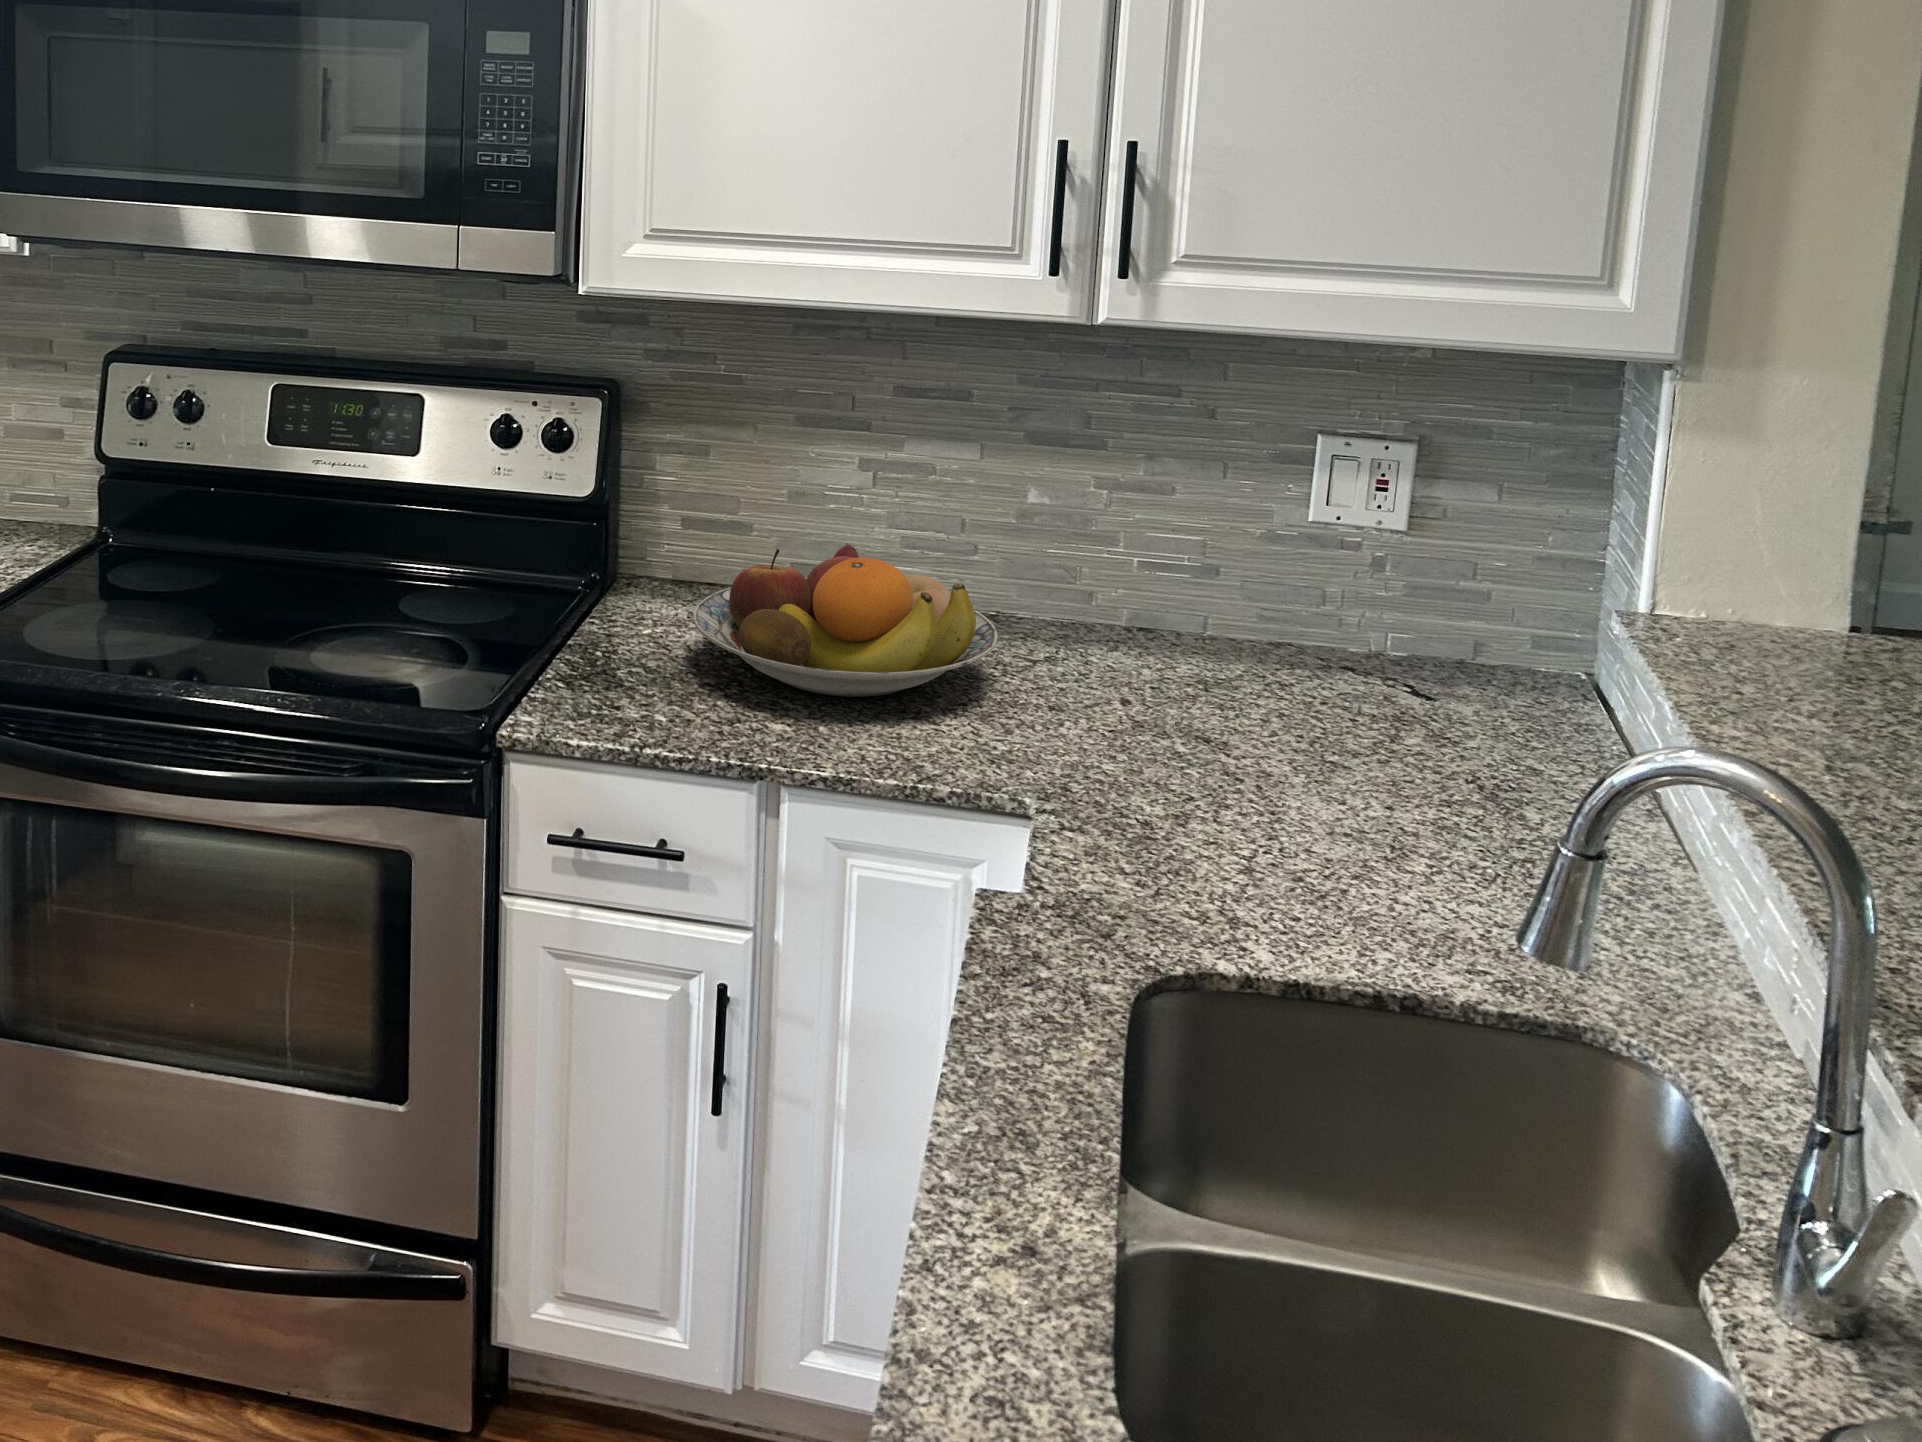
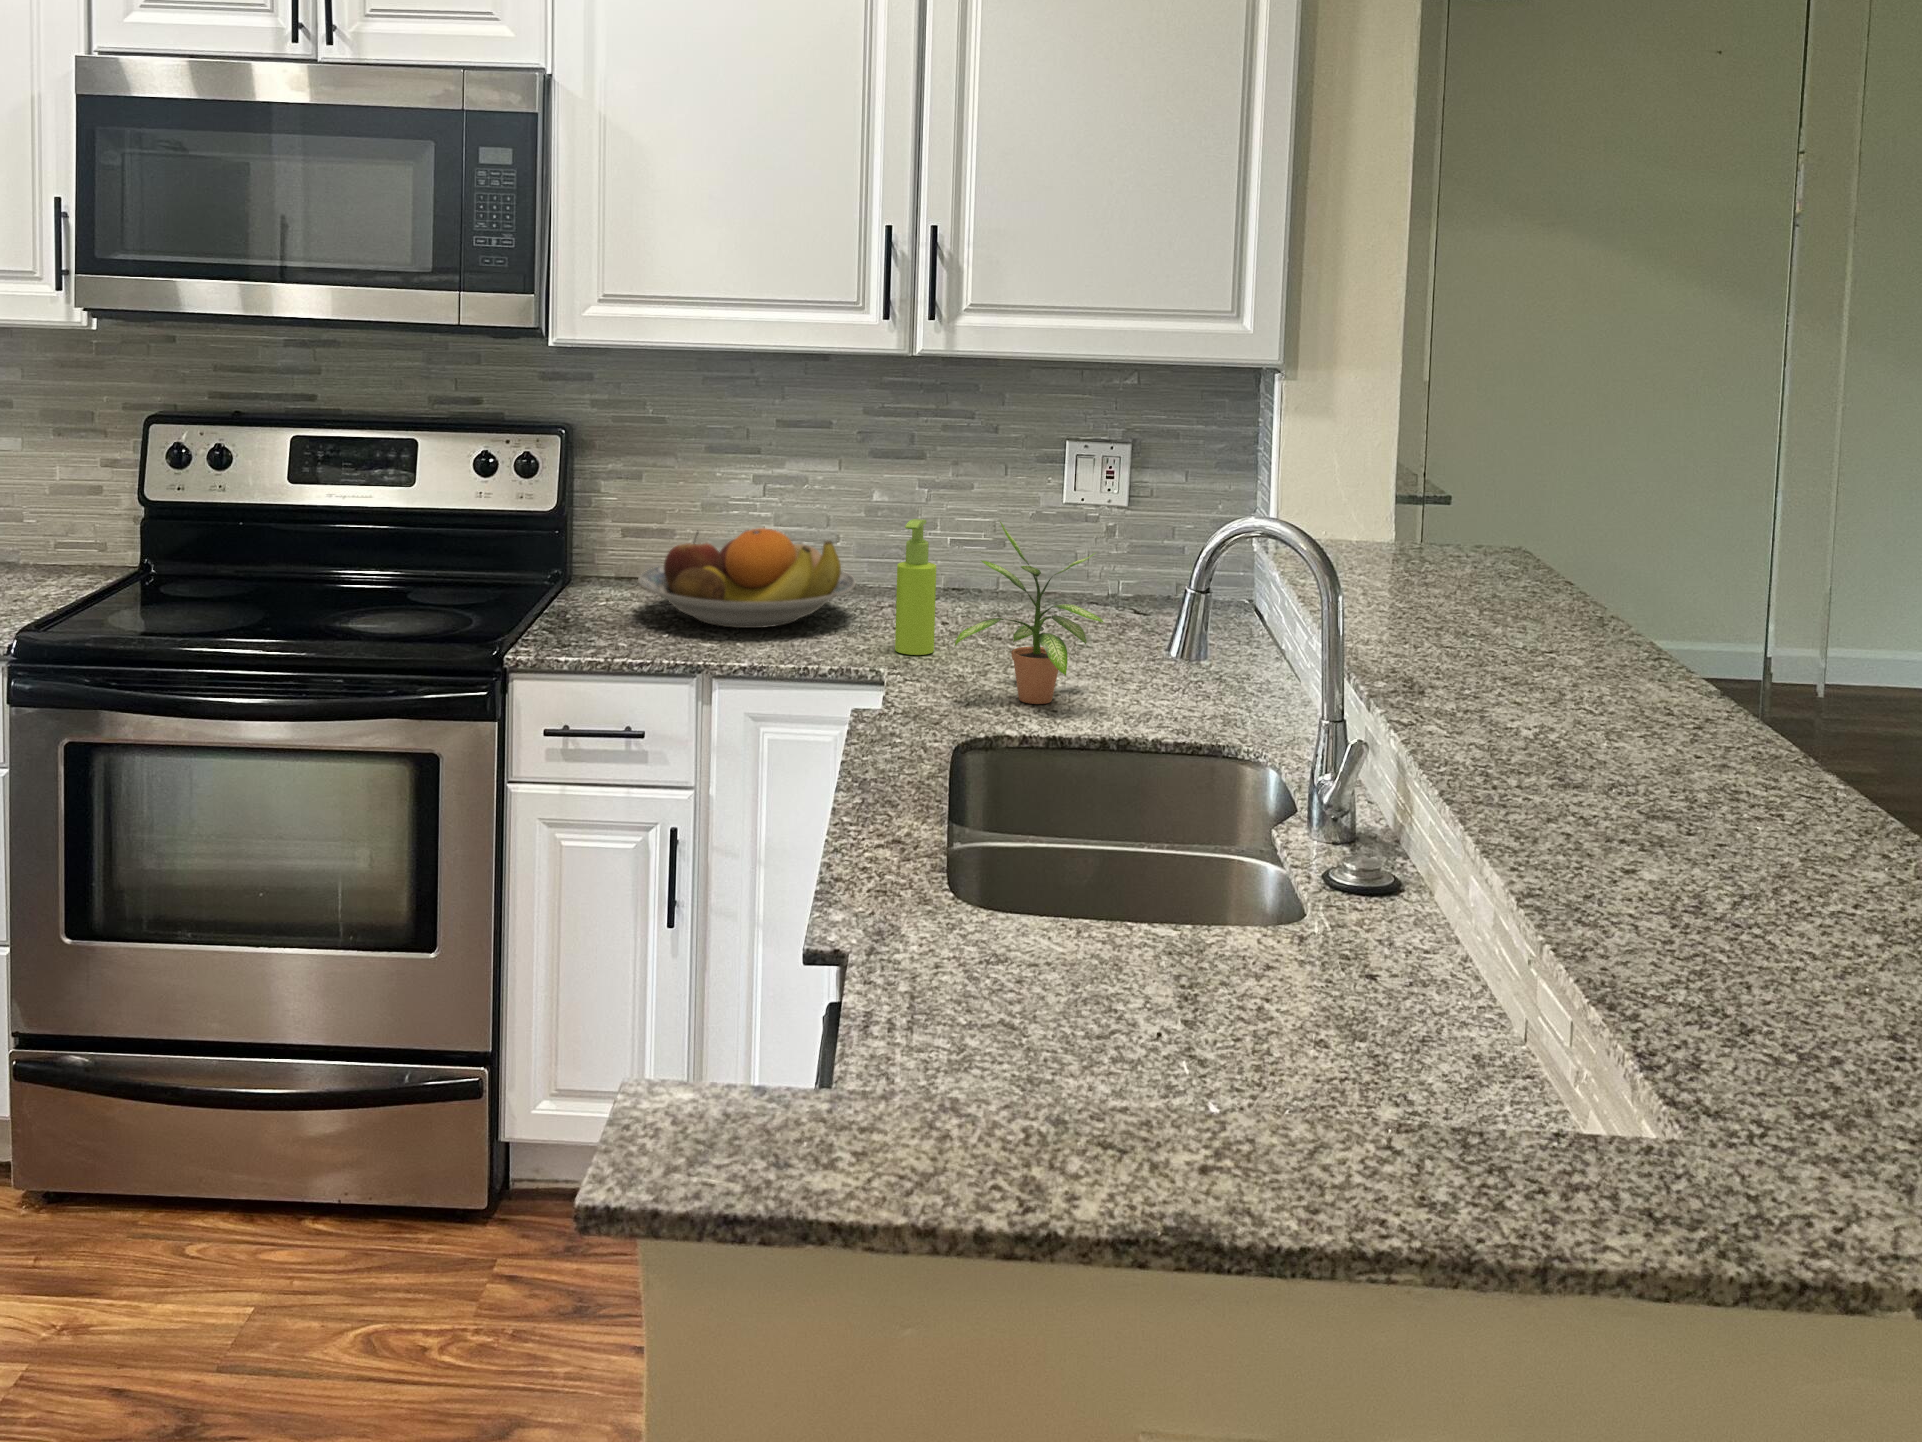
soap dispenser: none [1050,575,1117,770] -> present [895,519,936,655]
potted plant: none [1139,620,1385,895] -> present [955,522,1104,704]

